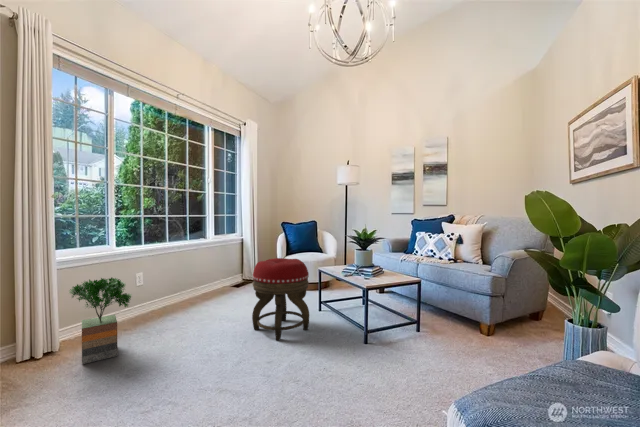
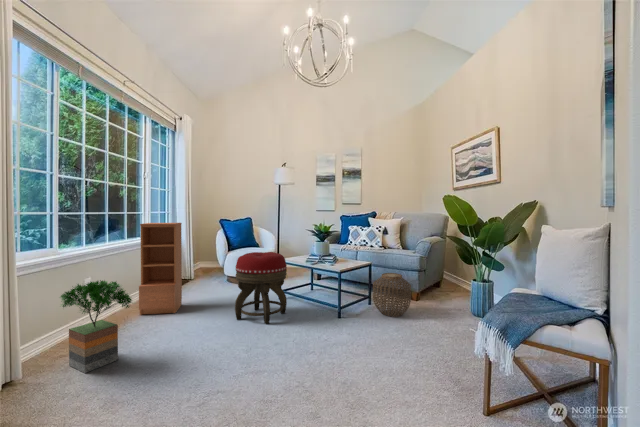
bookcase: none [181,224,225,313] -> present [139,223,182,315]
woven basket: none [411,296,466,359] -> present [373,273,411,317]

